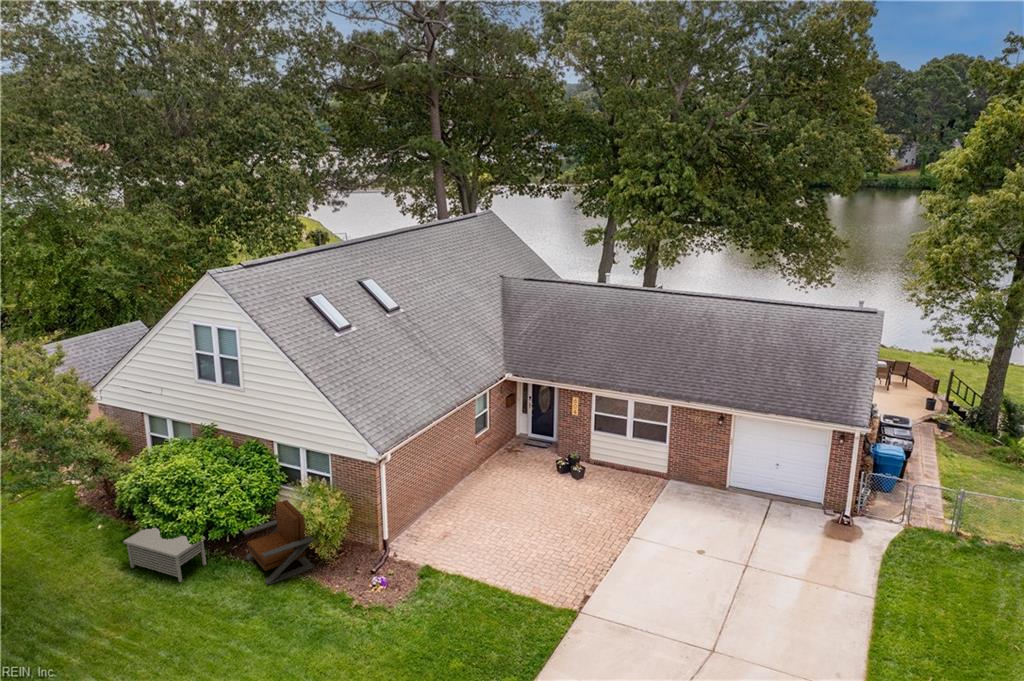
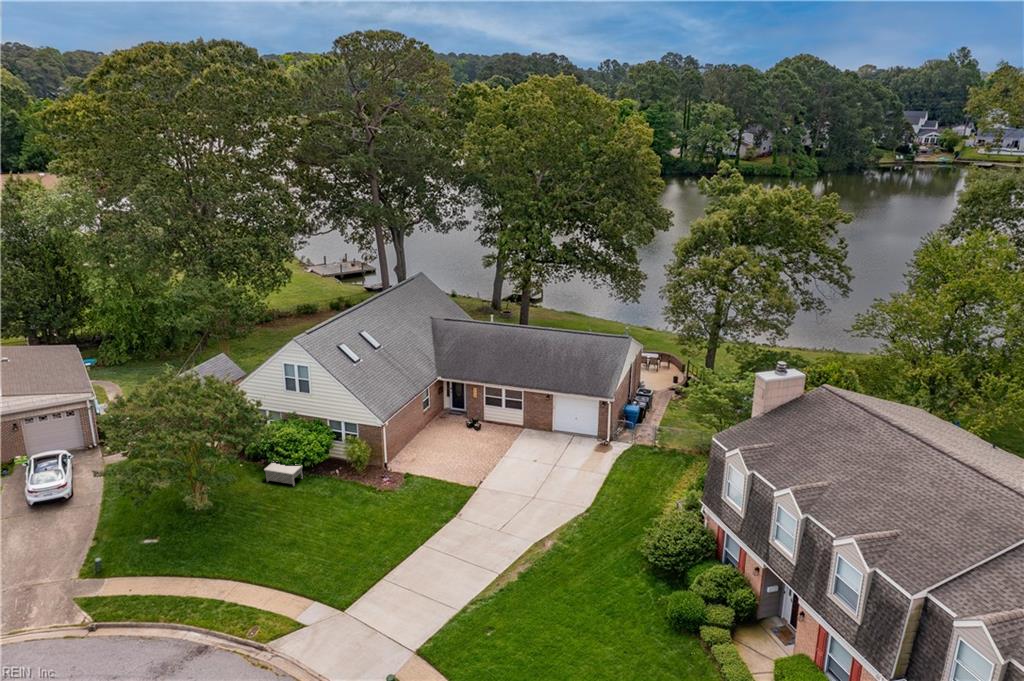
lounge chair: present [243,500,314,585] -> none [319,447,355,485]

